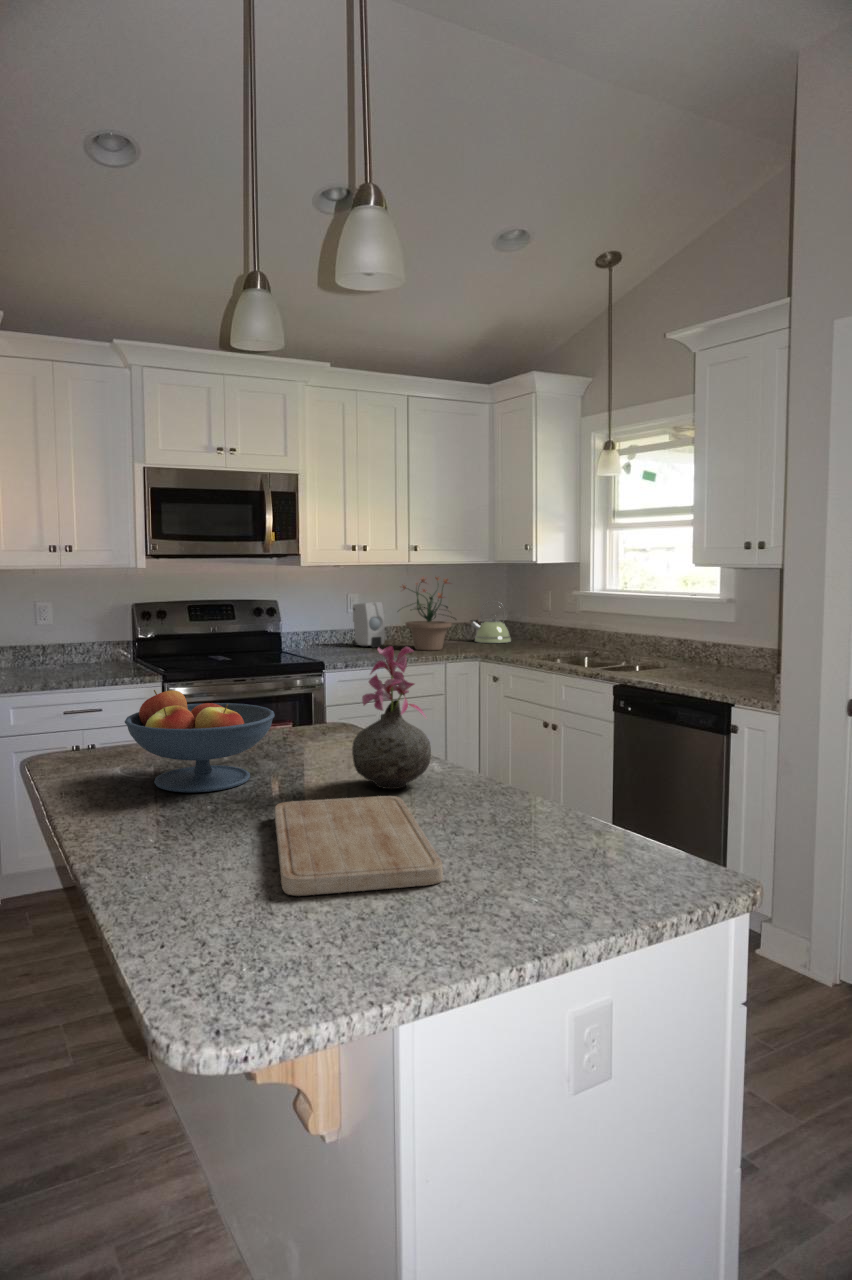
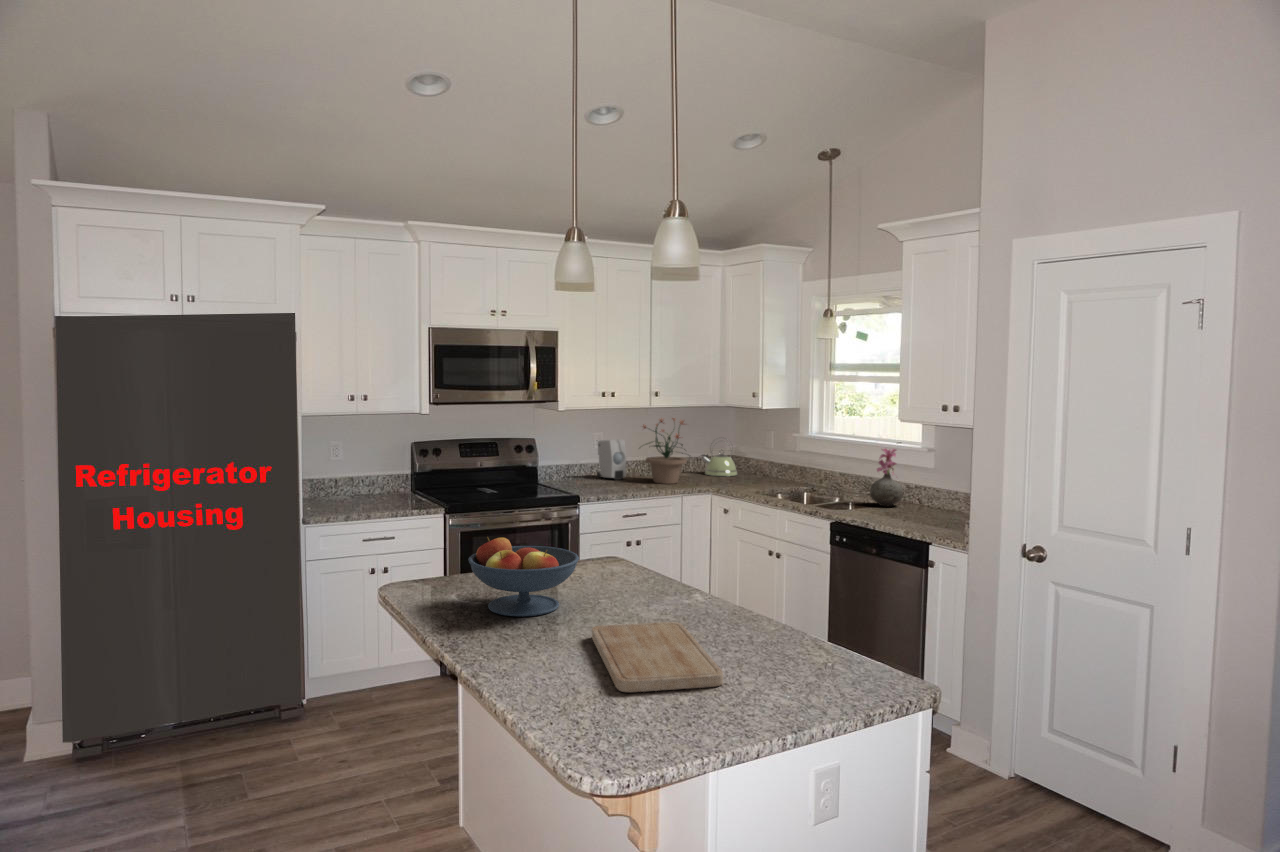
vase: present [352,646,431,789] -> present [870,449,903,506]

